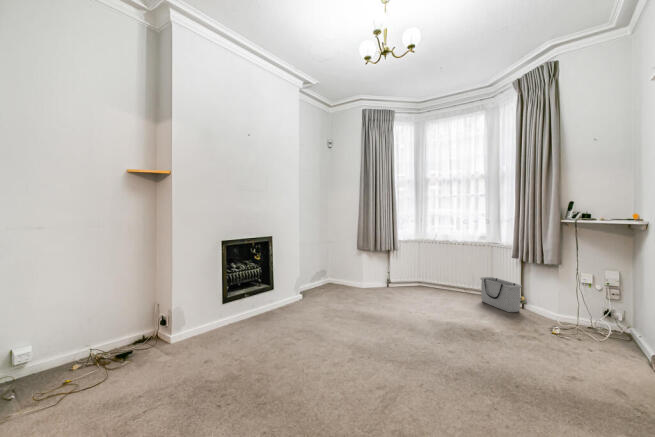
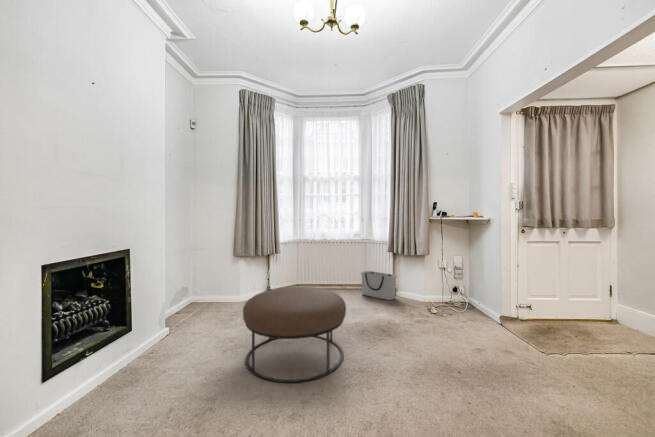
ottoman: none [327,276,411,348] -> present [243,287,346,383]

